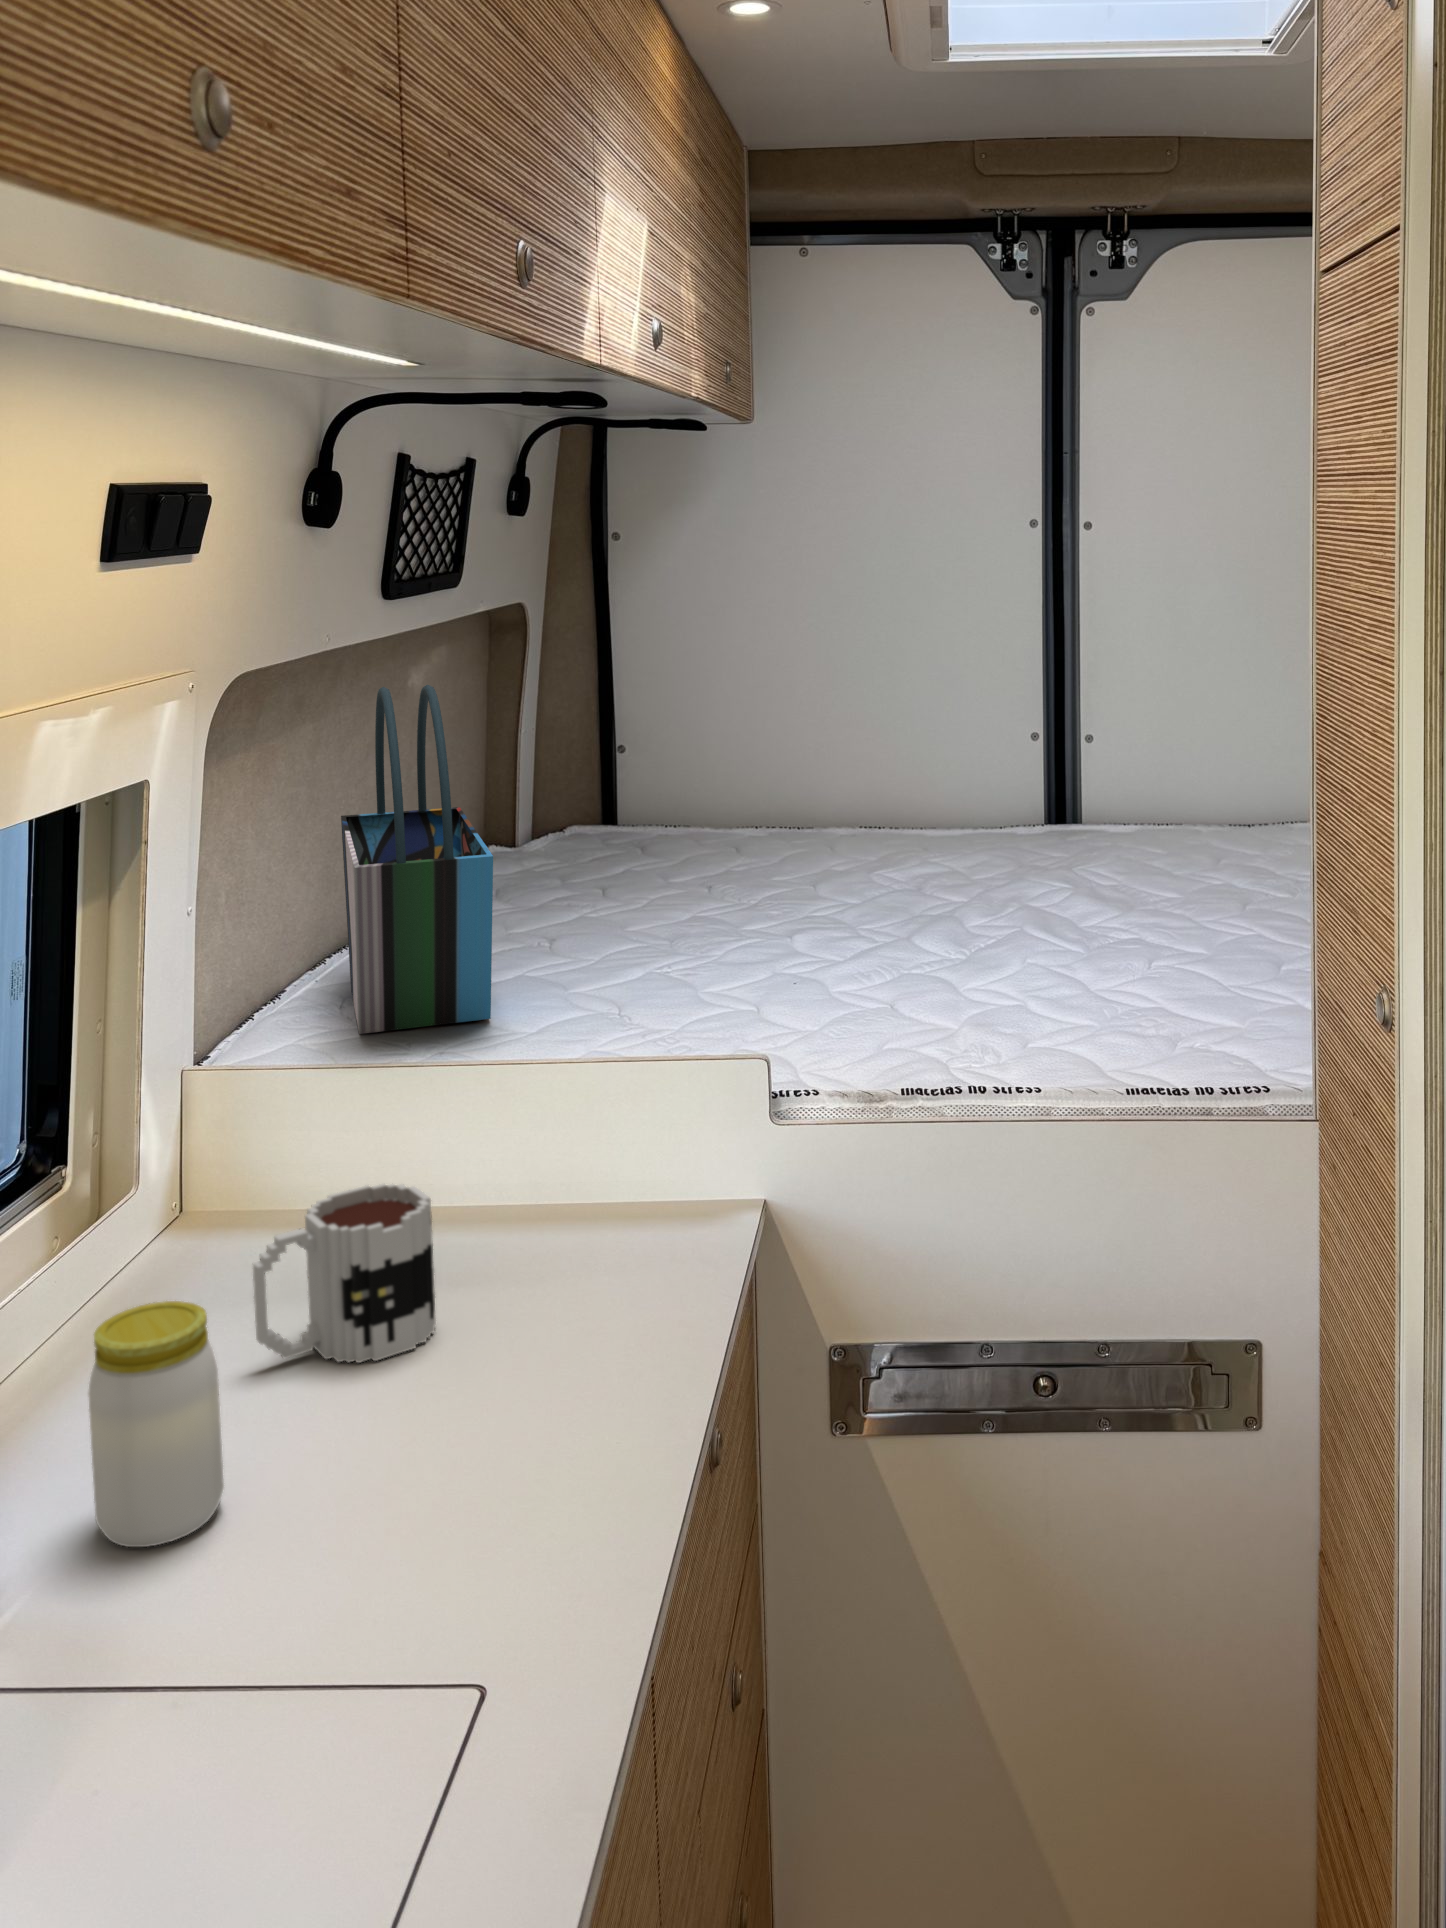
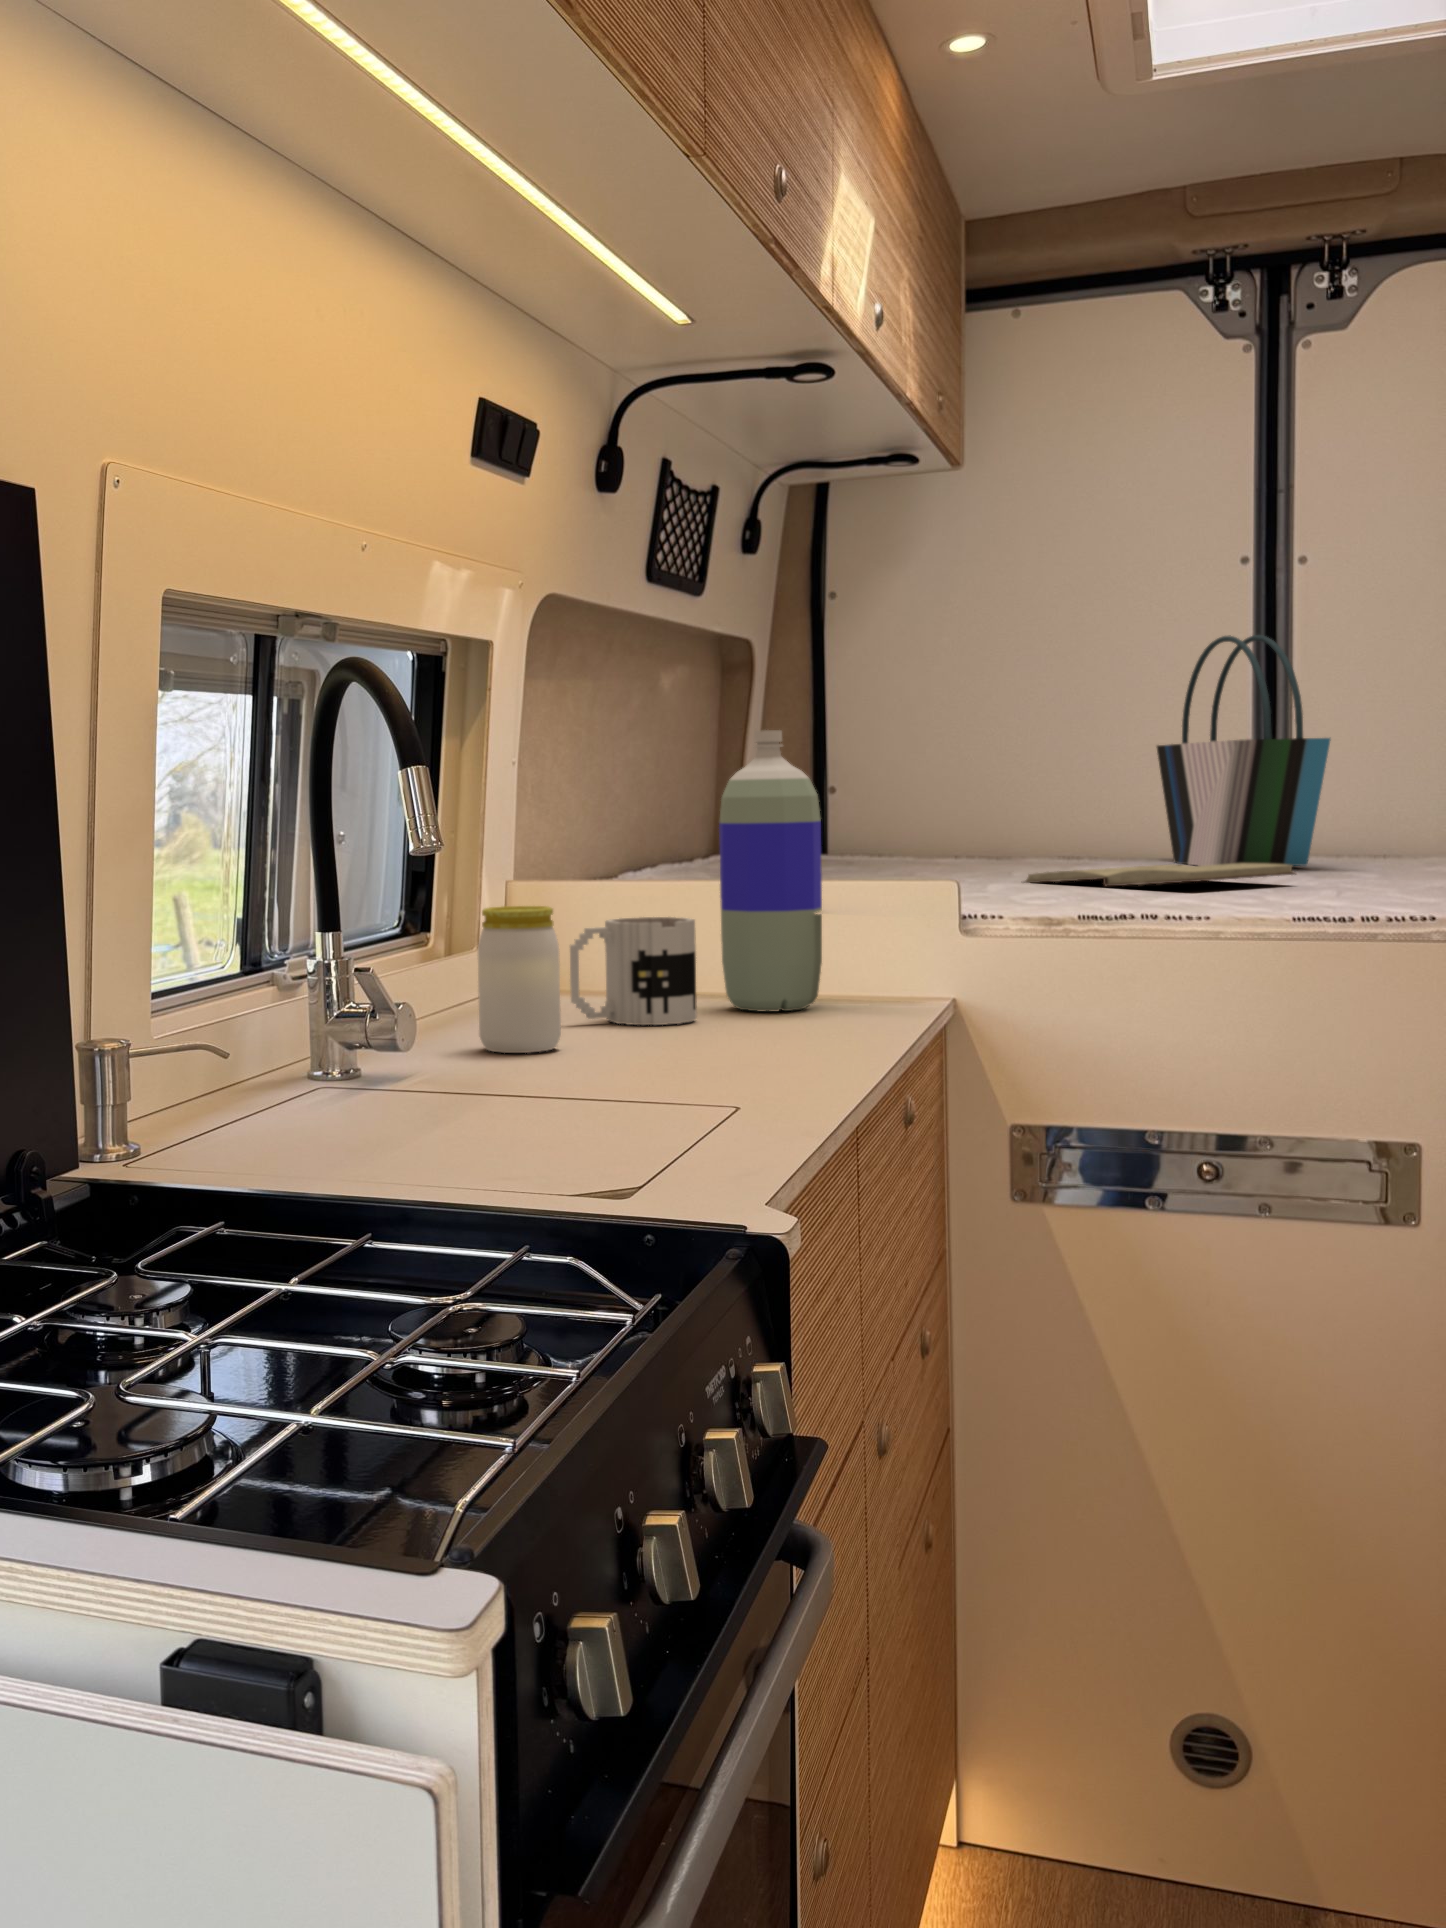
tote bag: present [341,685,493,1034] -> present [1157,635,1331,866]
bottle: none [465,910,601,1275] -> present [719,730,822,1012]
book: none [829,921,1112,991] -> present [1025,863,1296,886]

